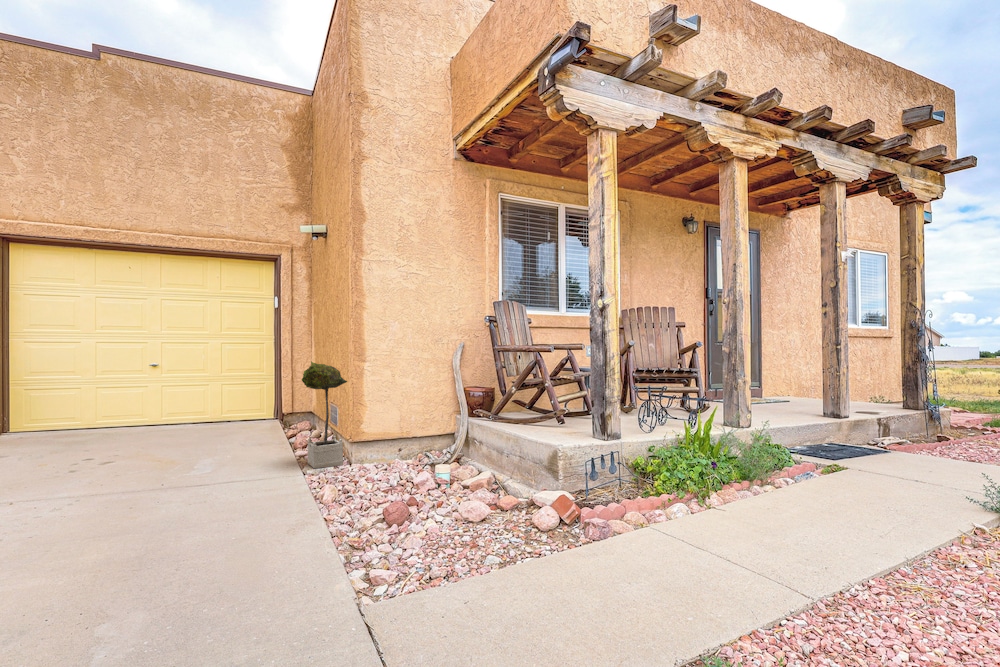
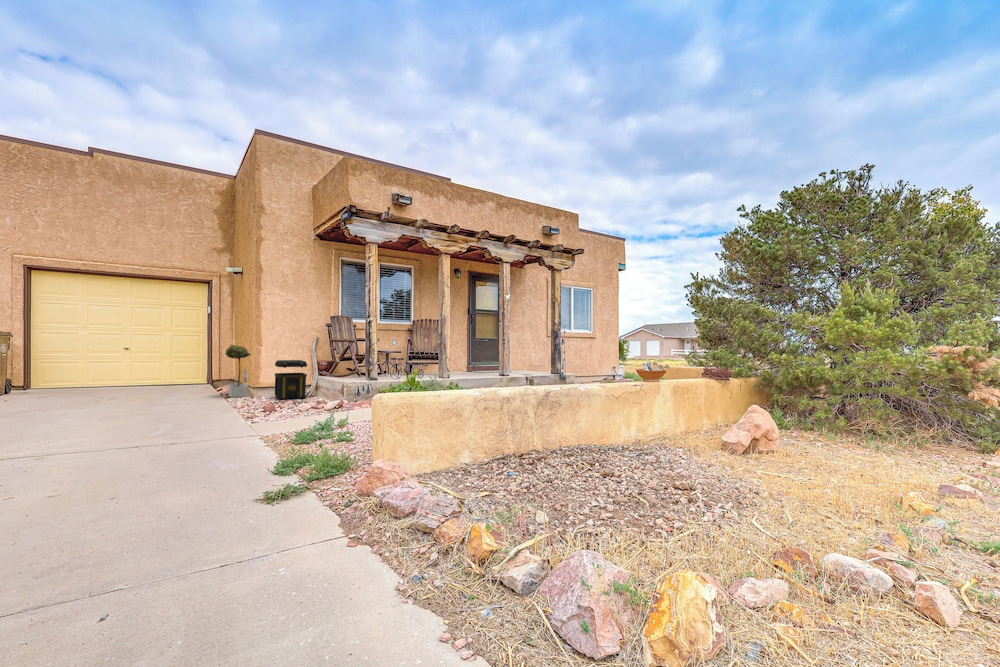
toolbox: none [392,391,456,475] -> present [275,360,307,399]

